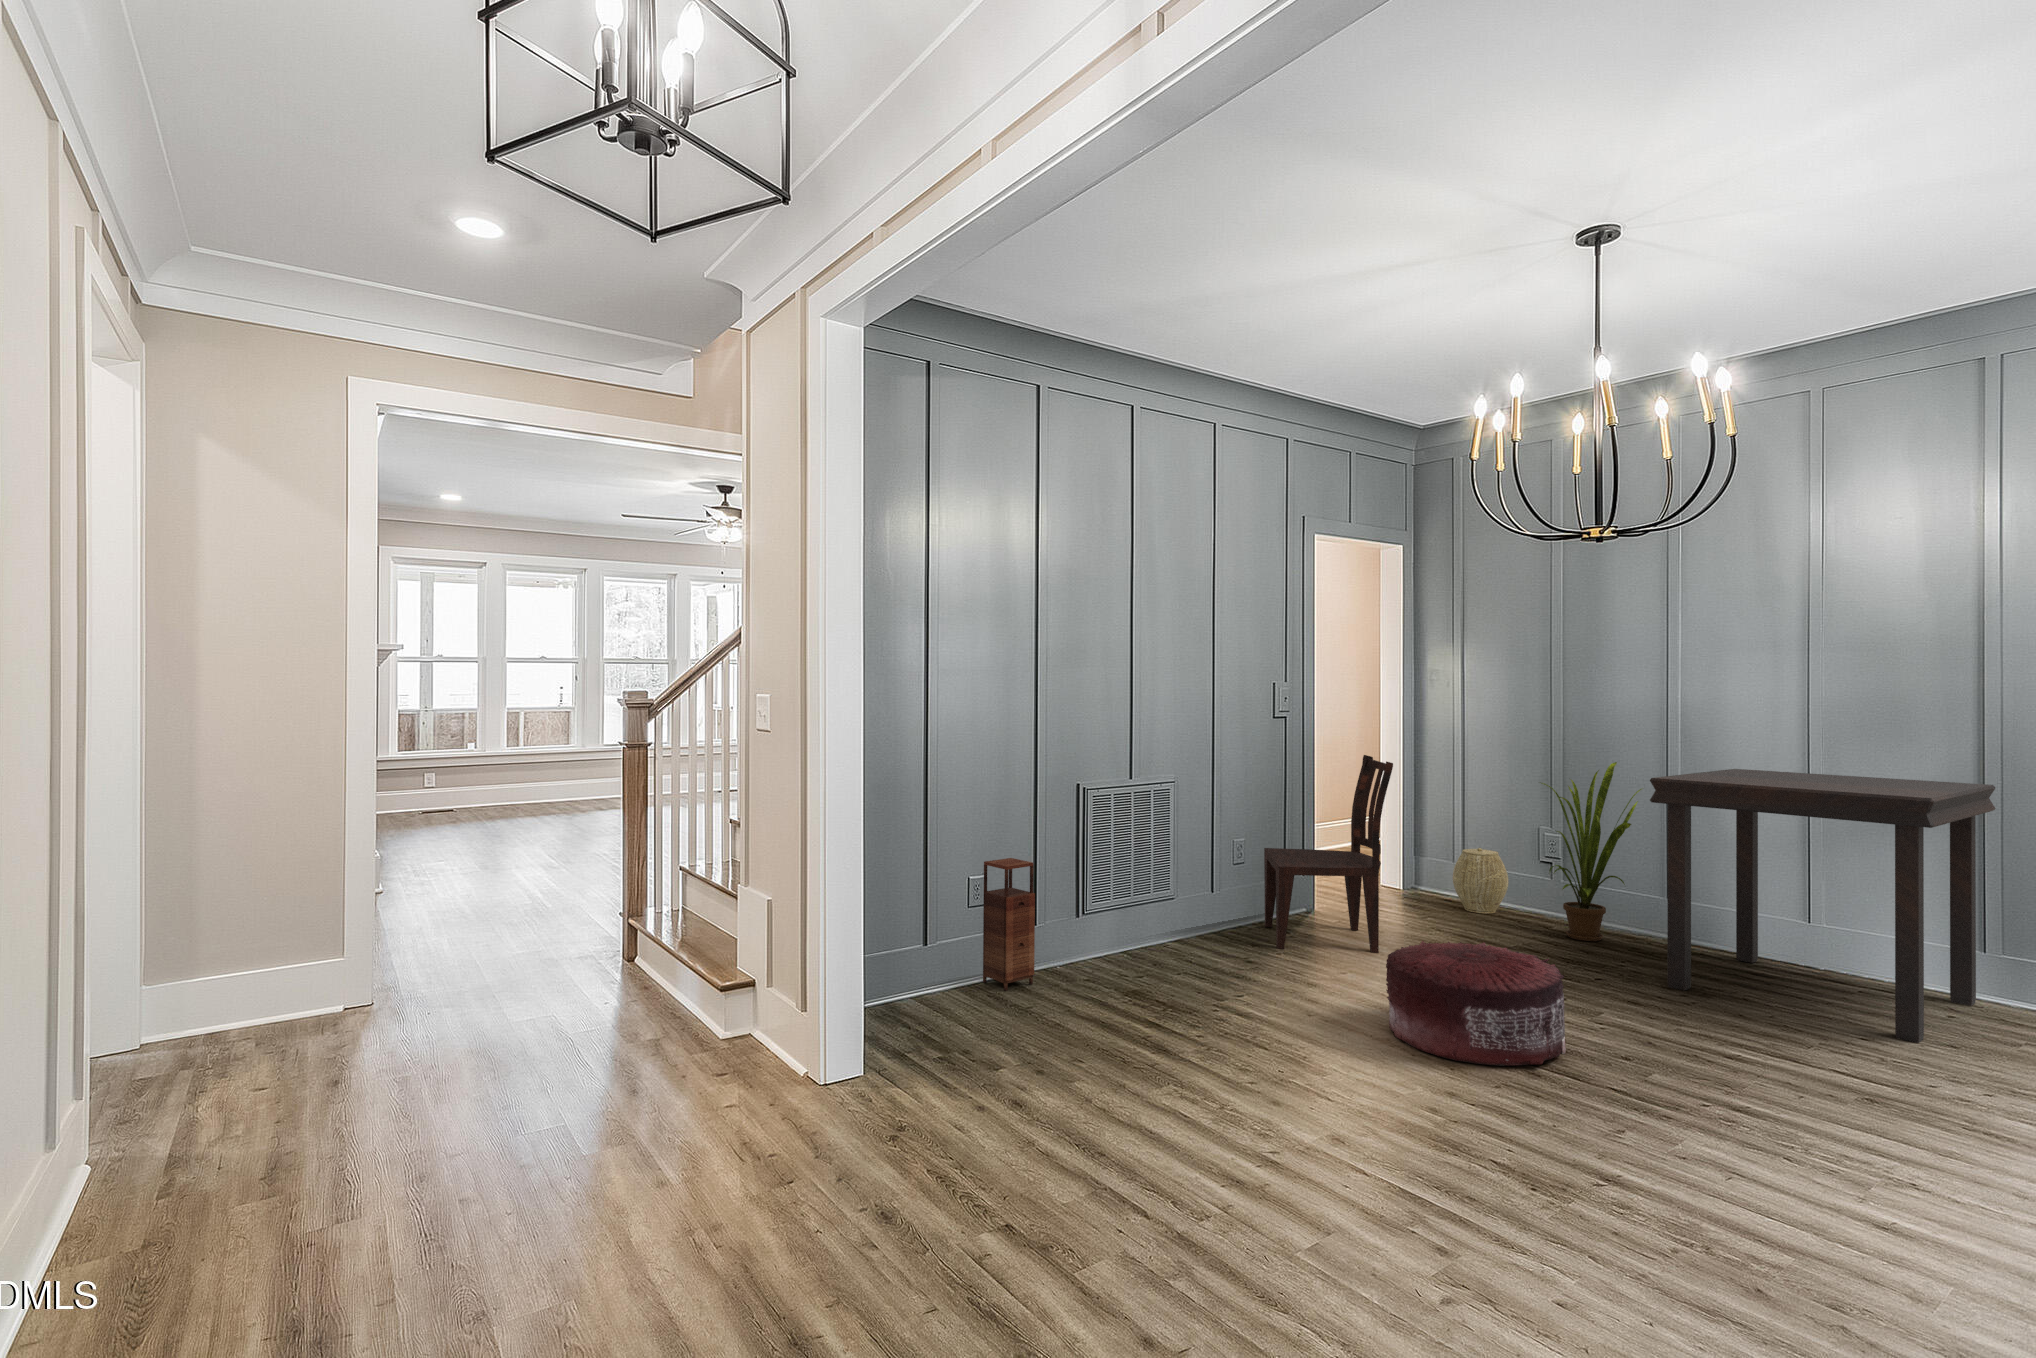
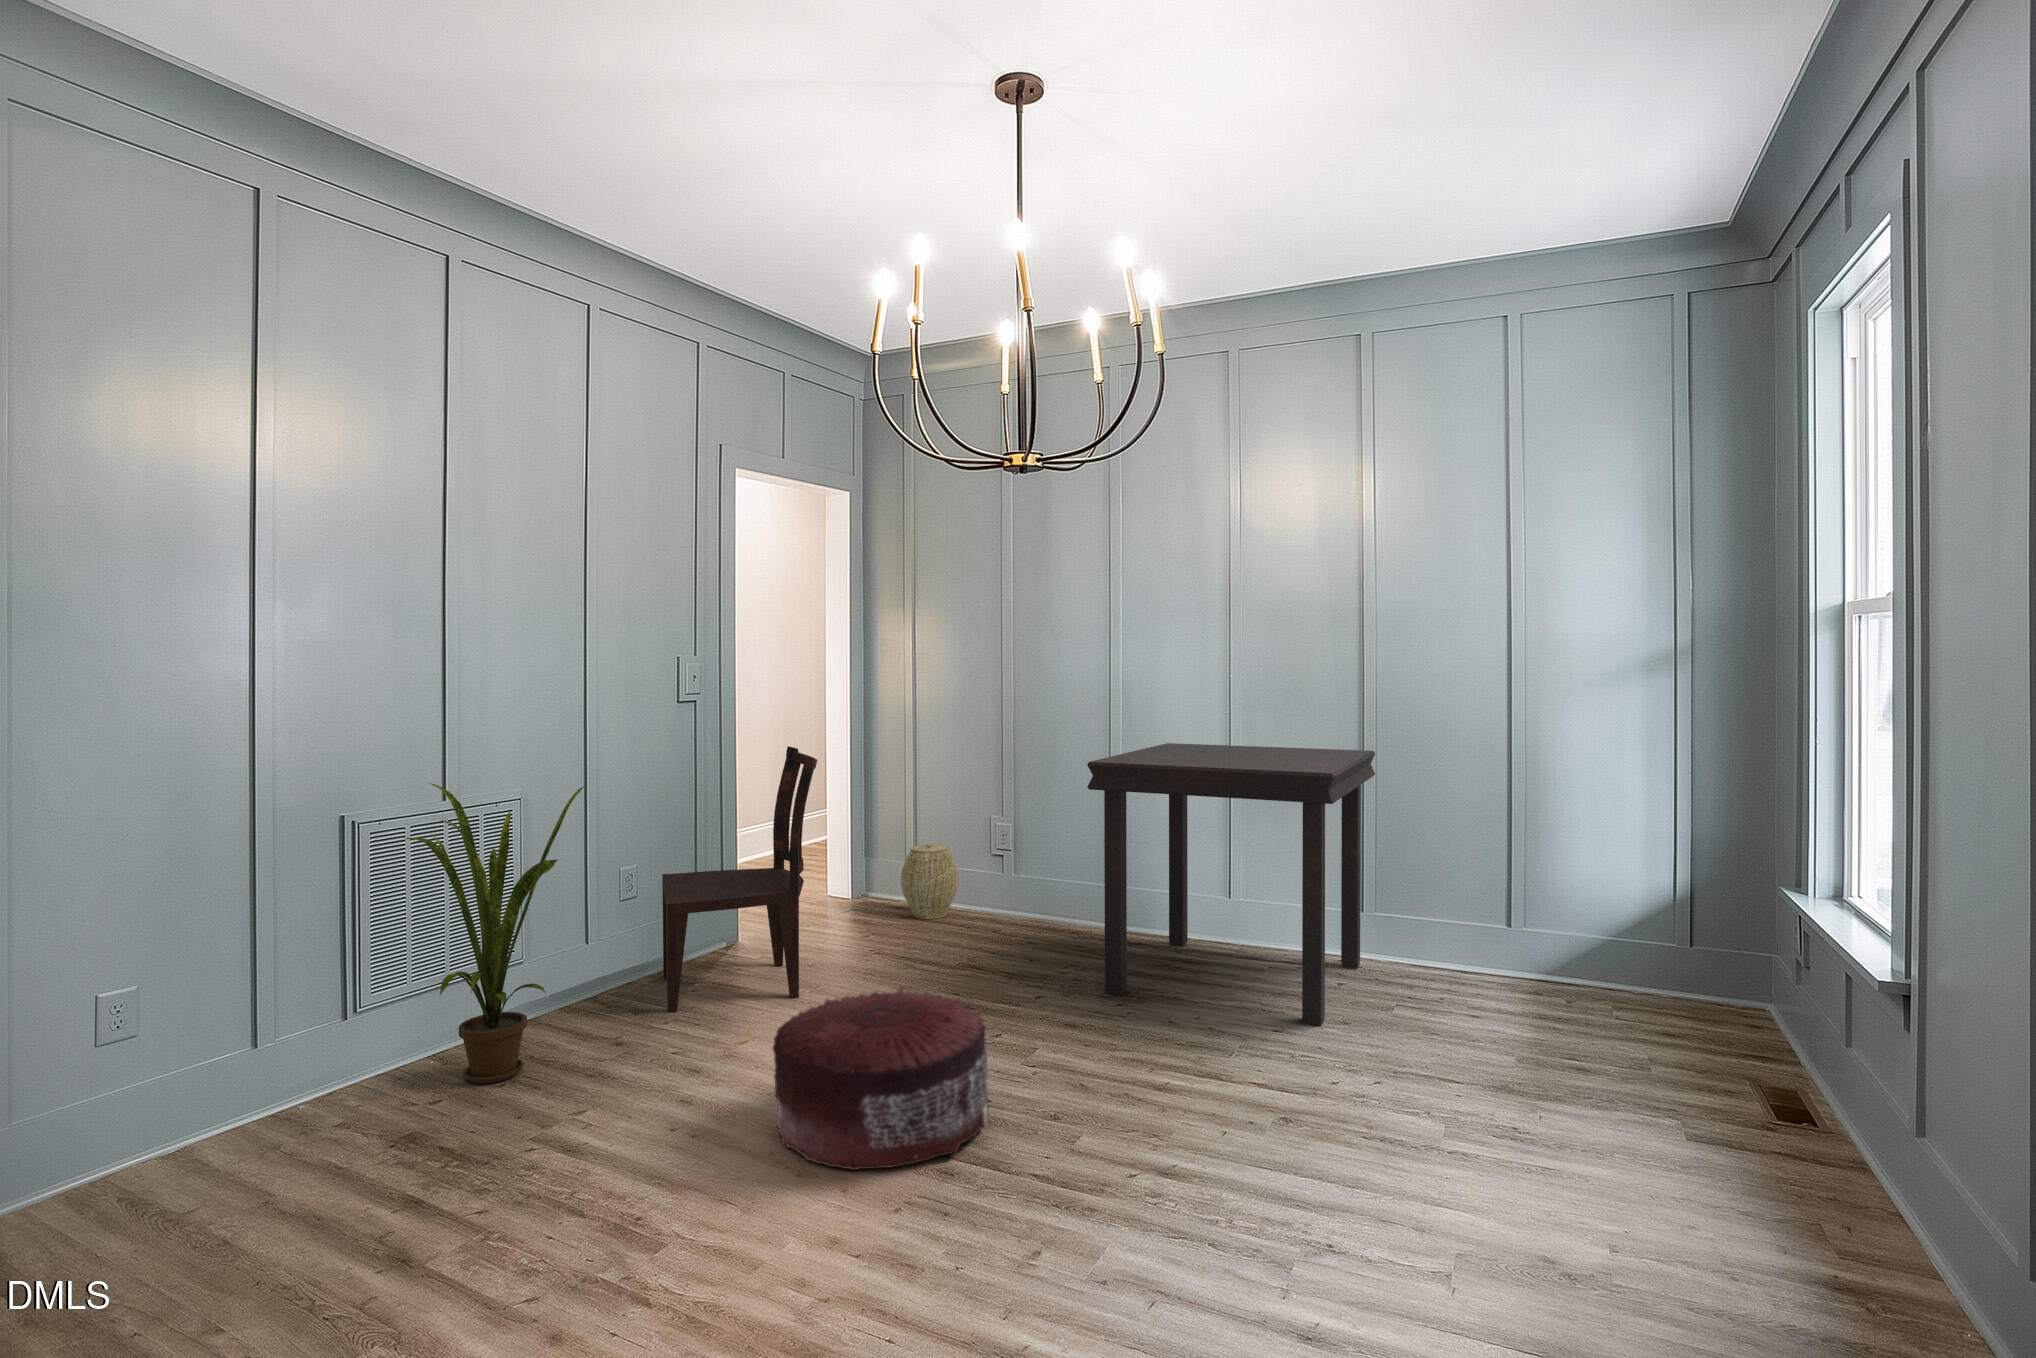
house plant: present [1541,762,1641,941] -> present [404,783,585,1084]
storage cabinet: present [983,858,1035,991] -> none [118,955,226,1184]

